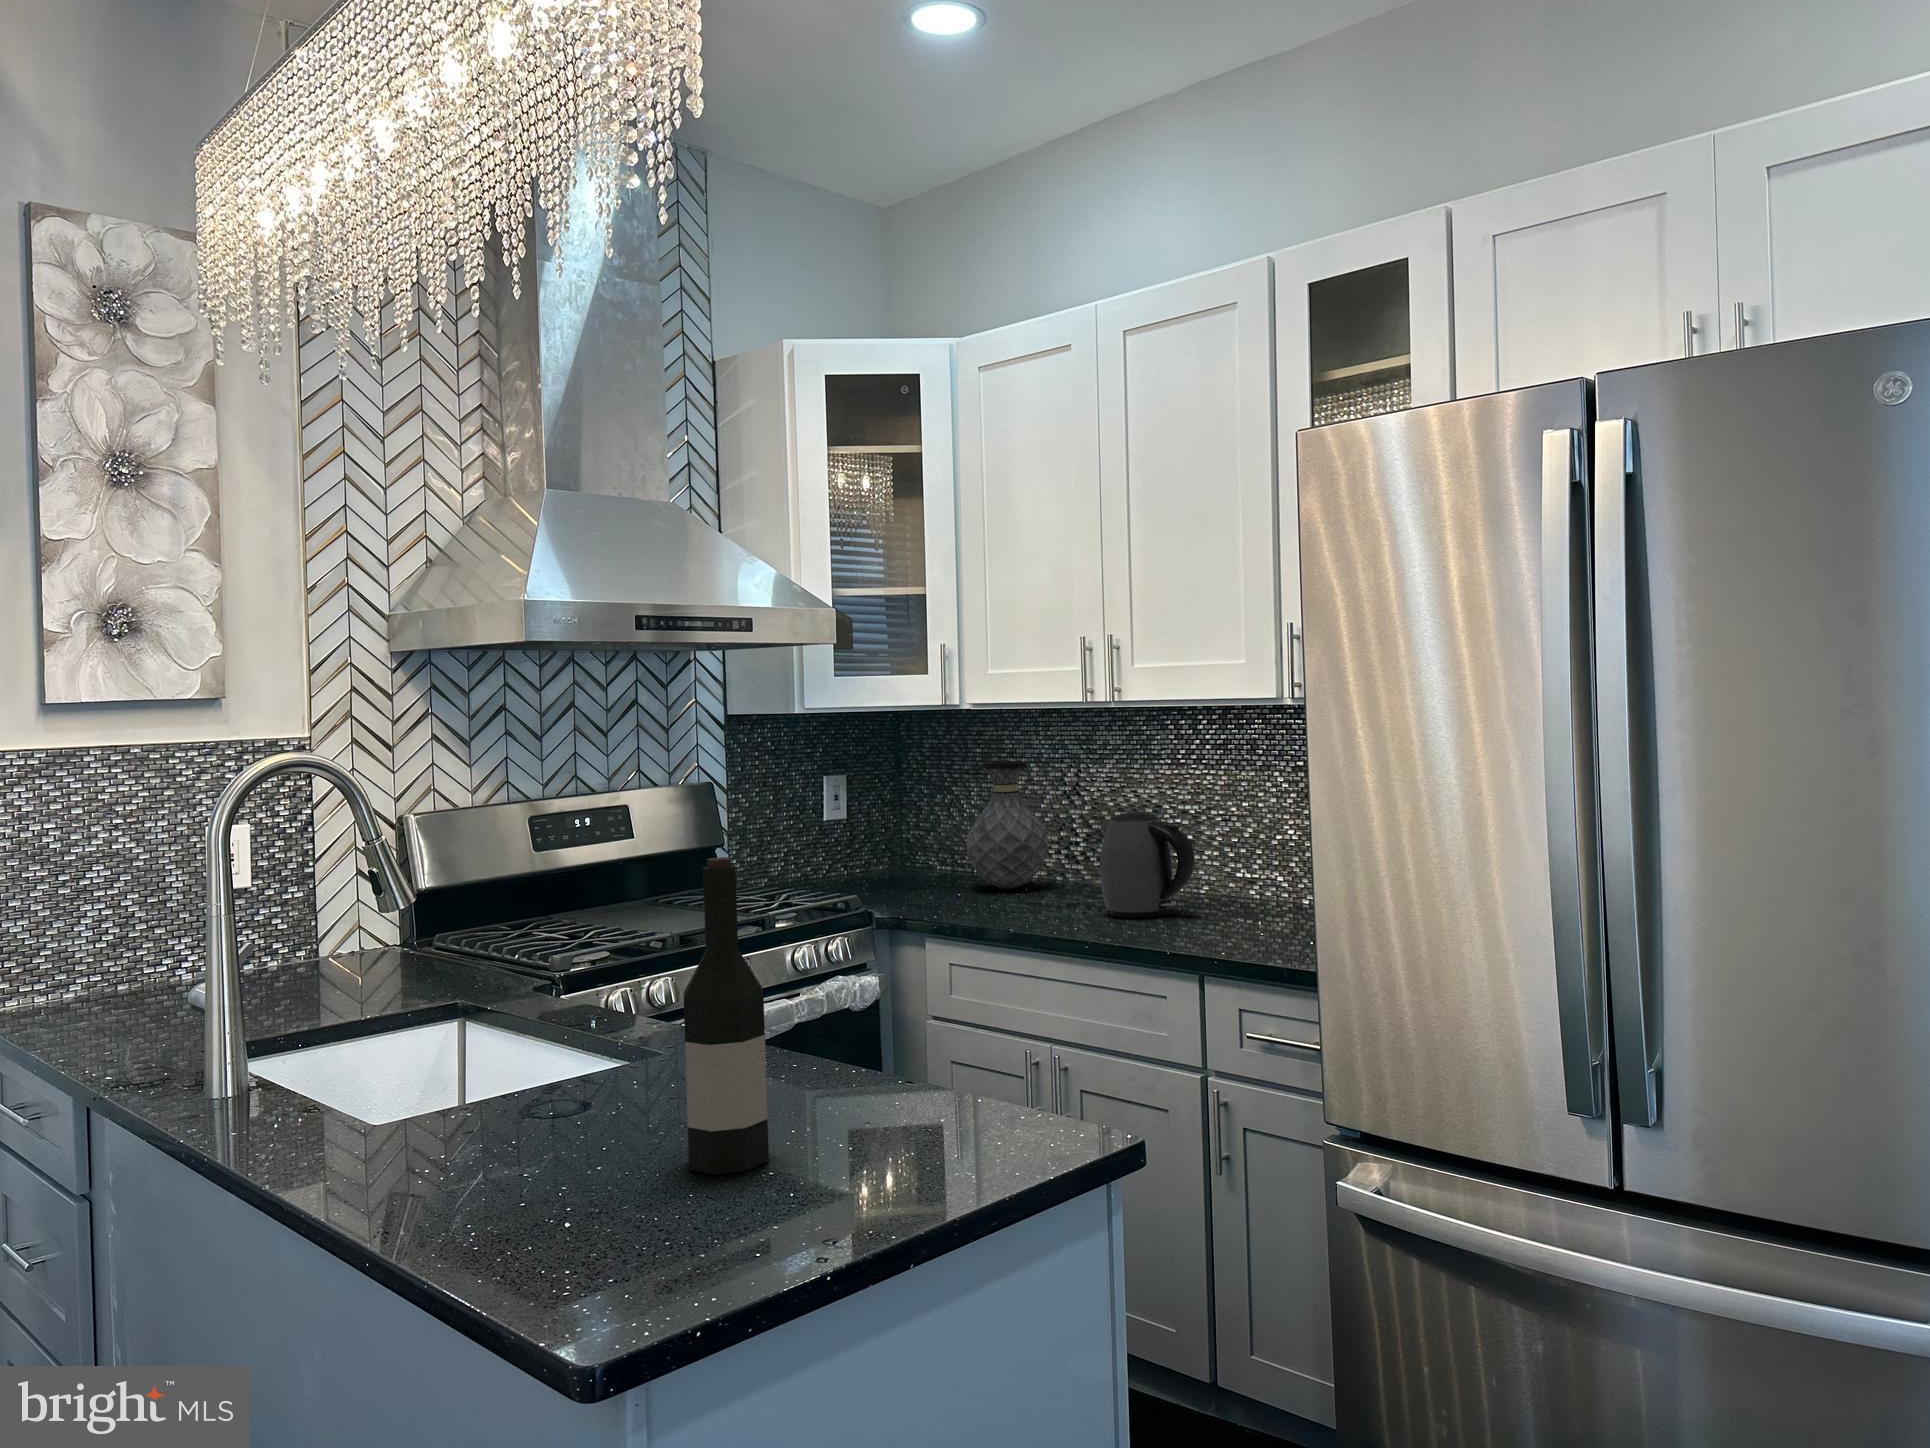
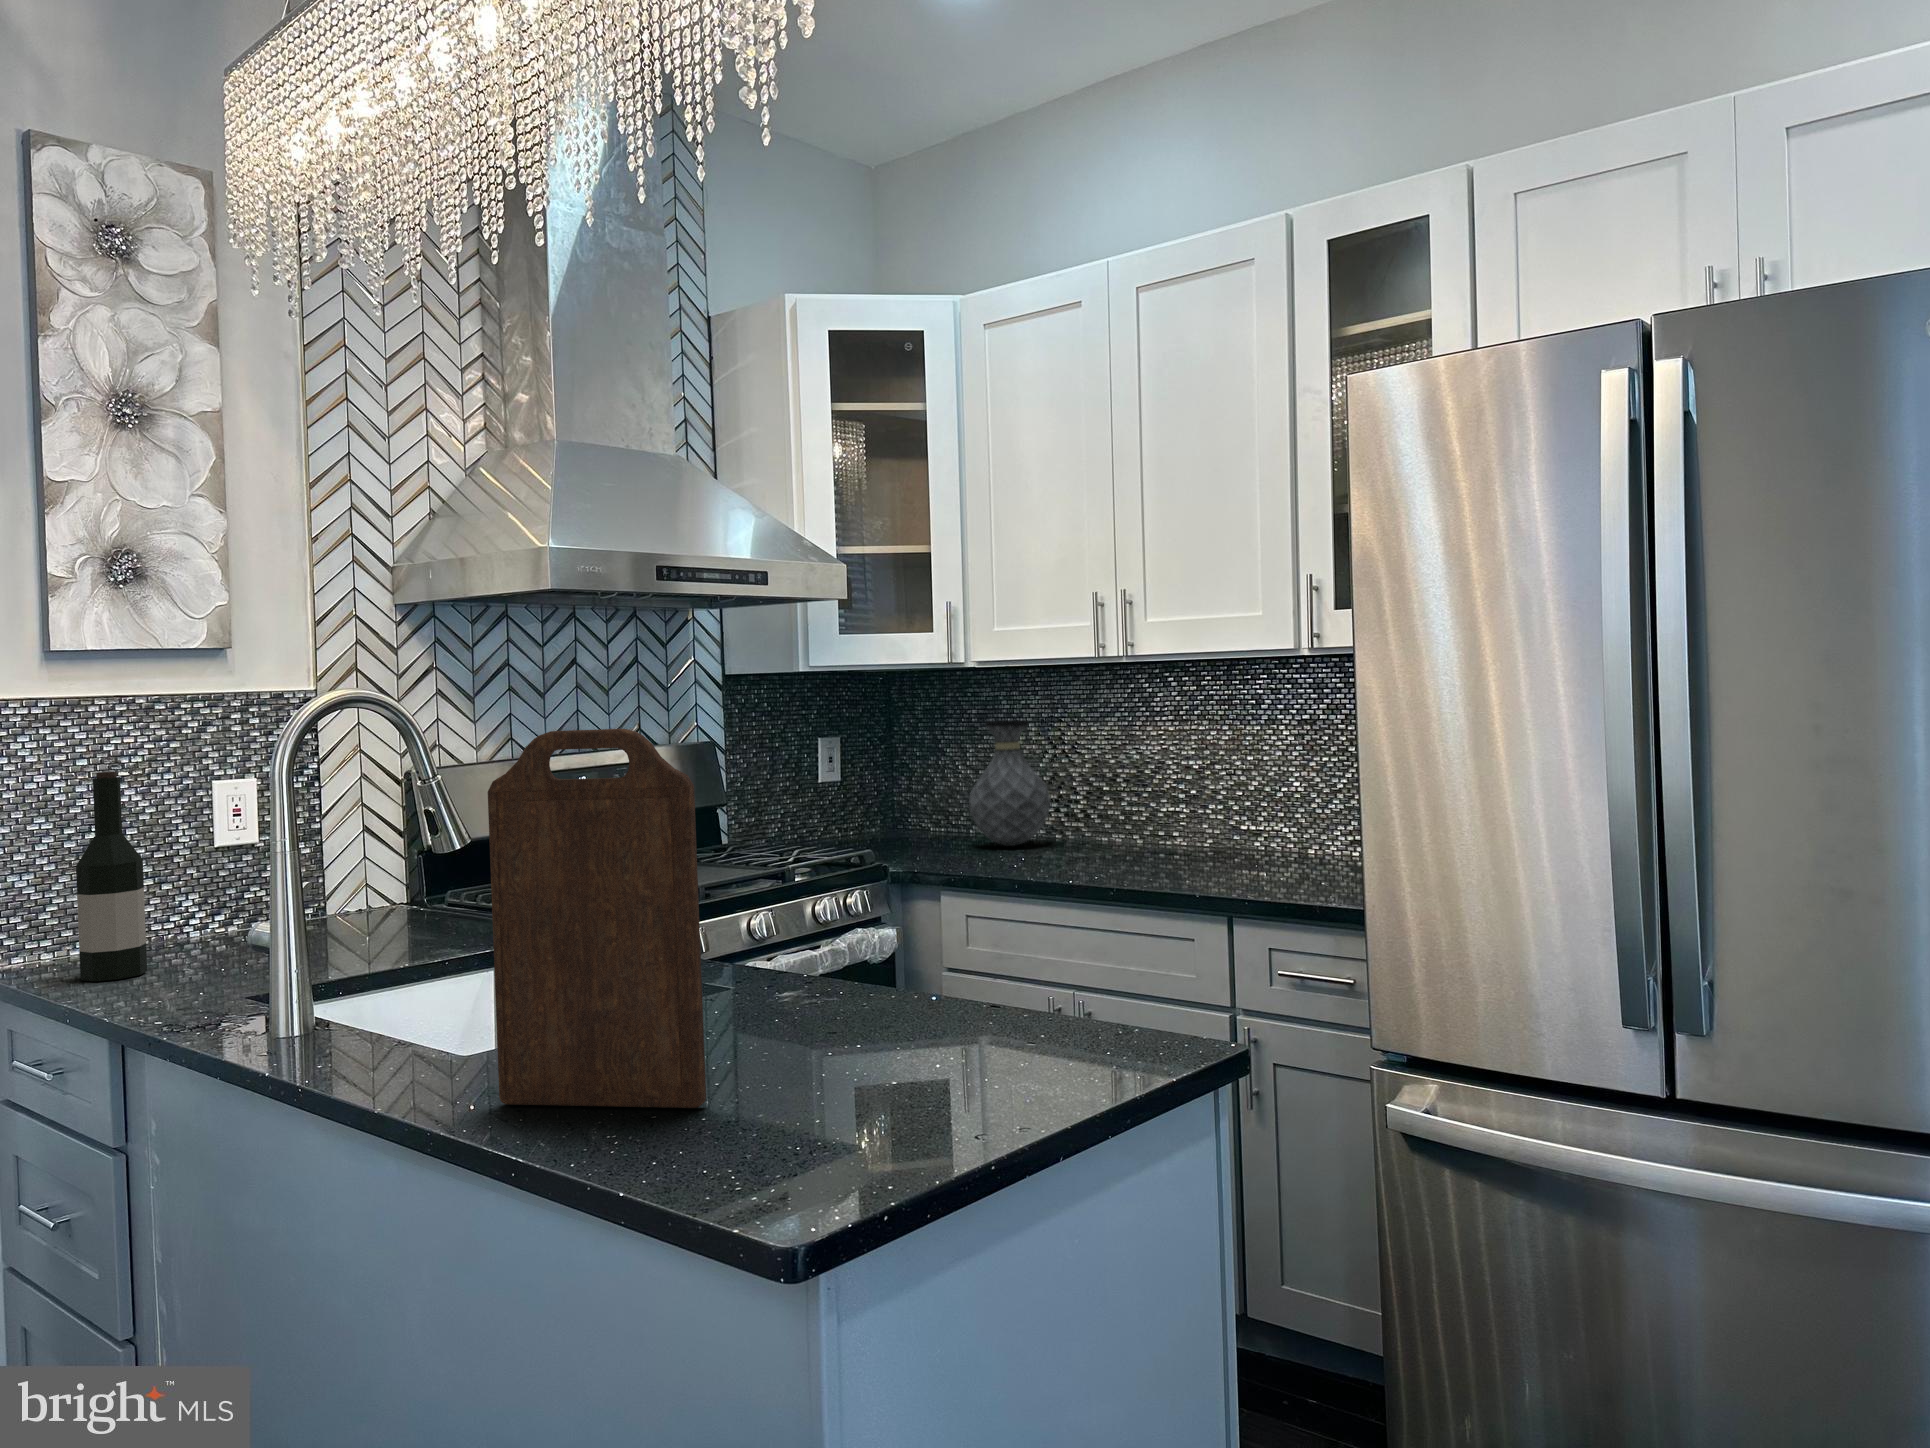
kettle: present [1100,812,1194,918] -> none [1113,764,1210,868]
cutting board: none [365,822,570,1201] -> present [488,729,706,1108]
wine bottle: present [684,857,769,1175] -> present [76,772,147,981]

